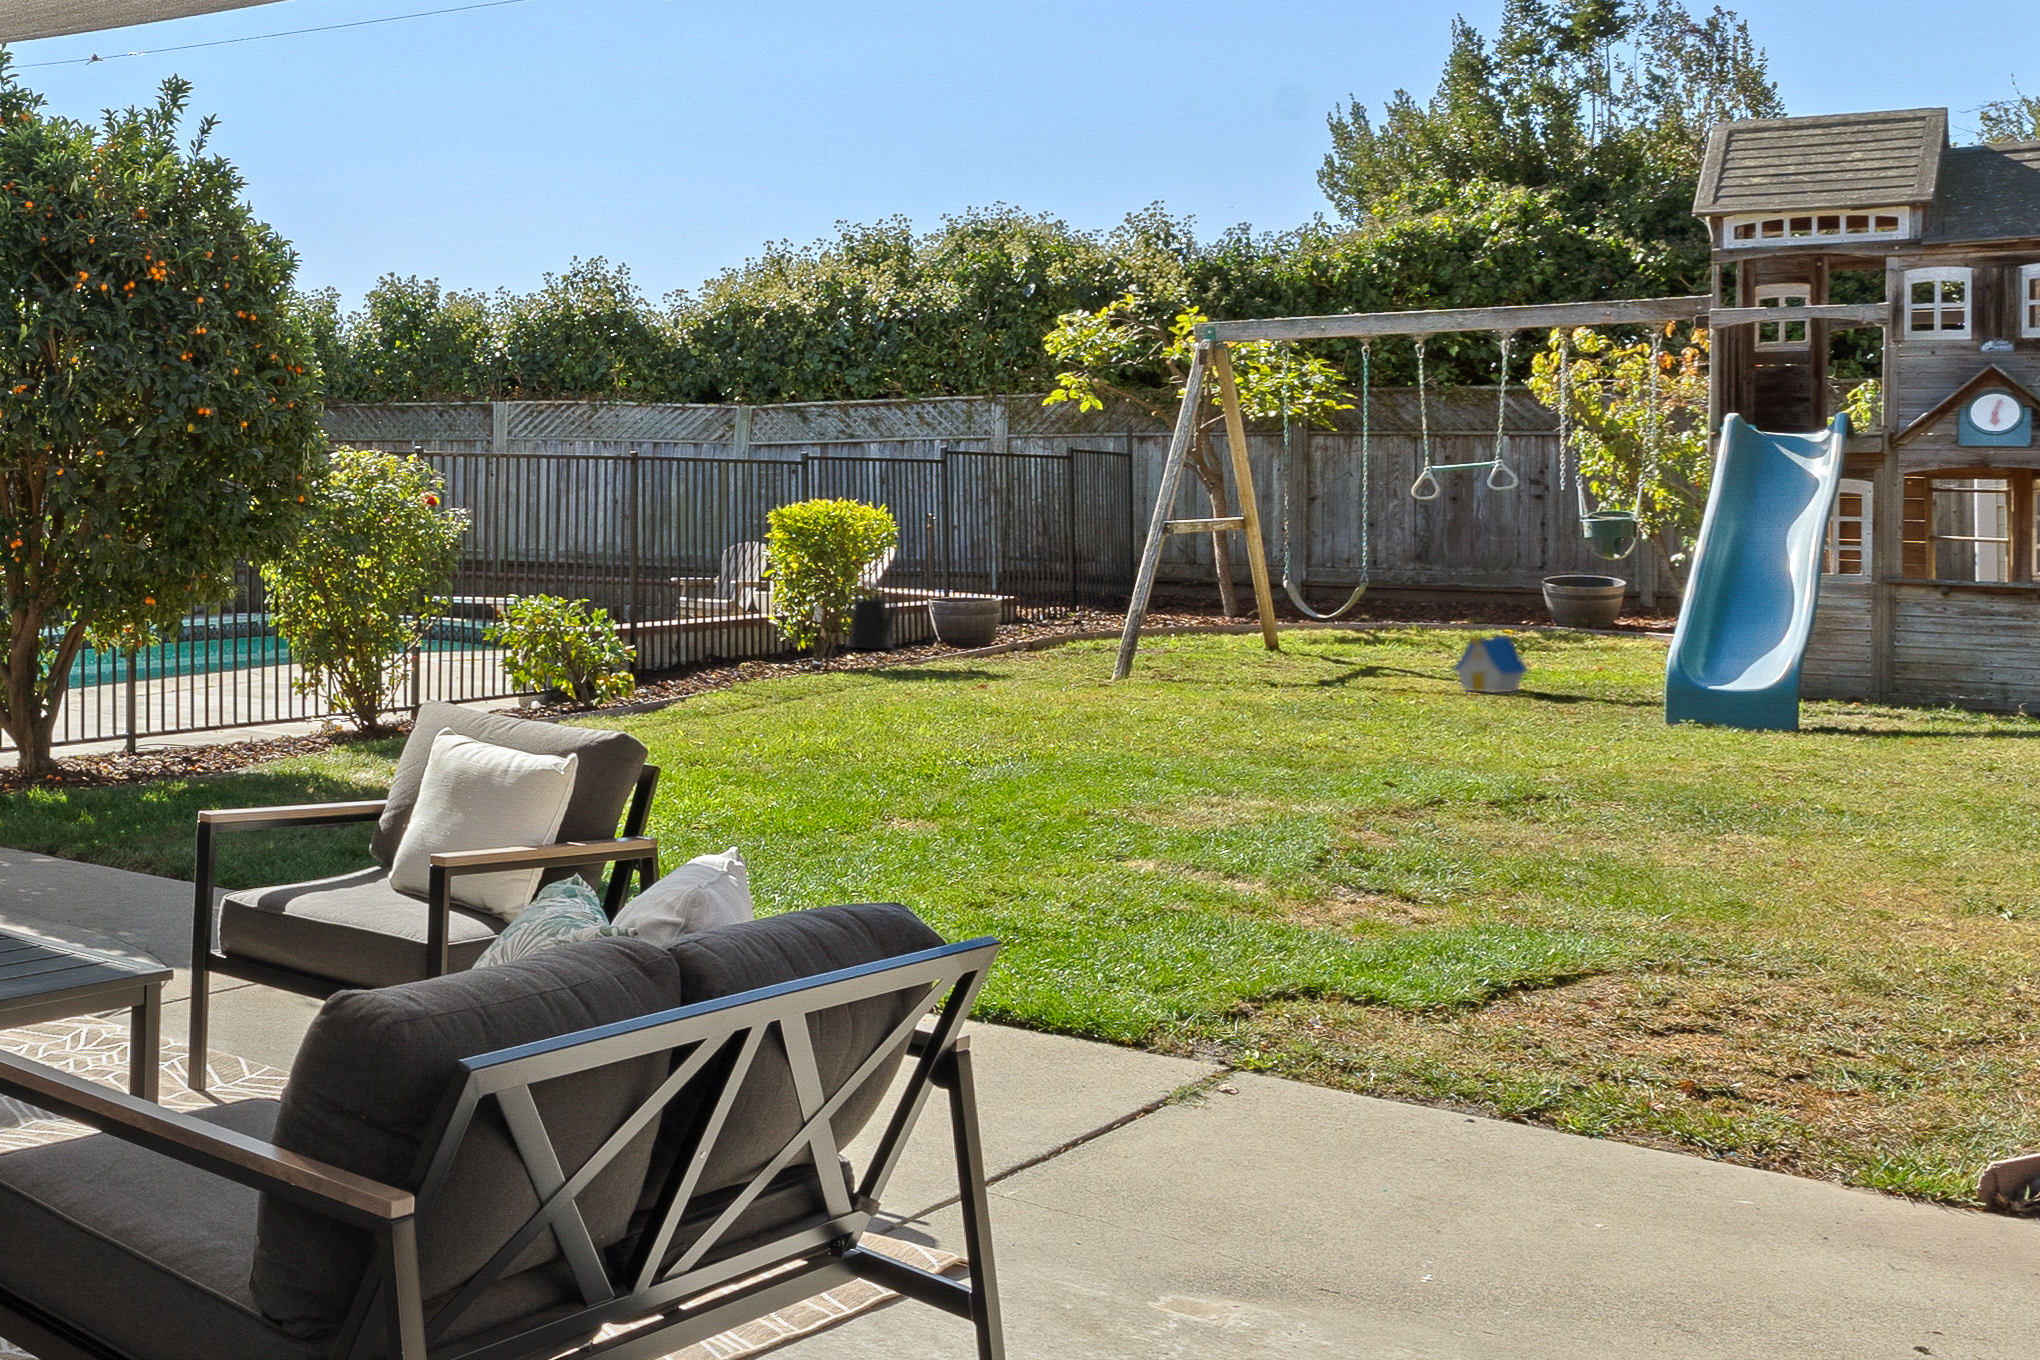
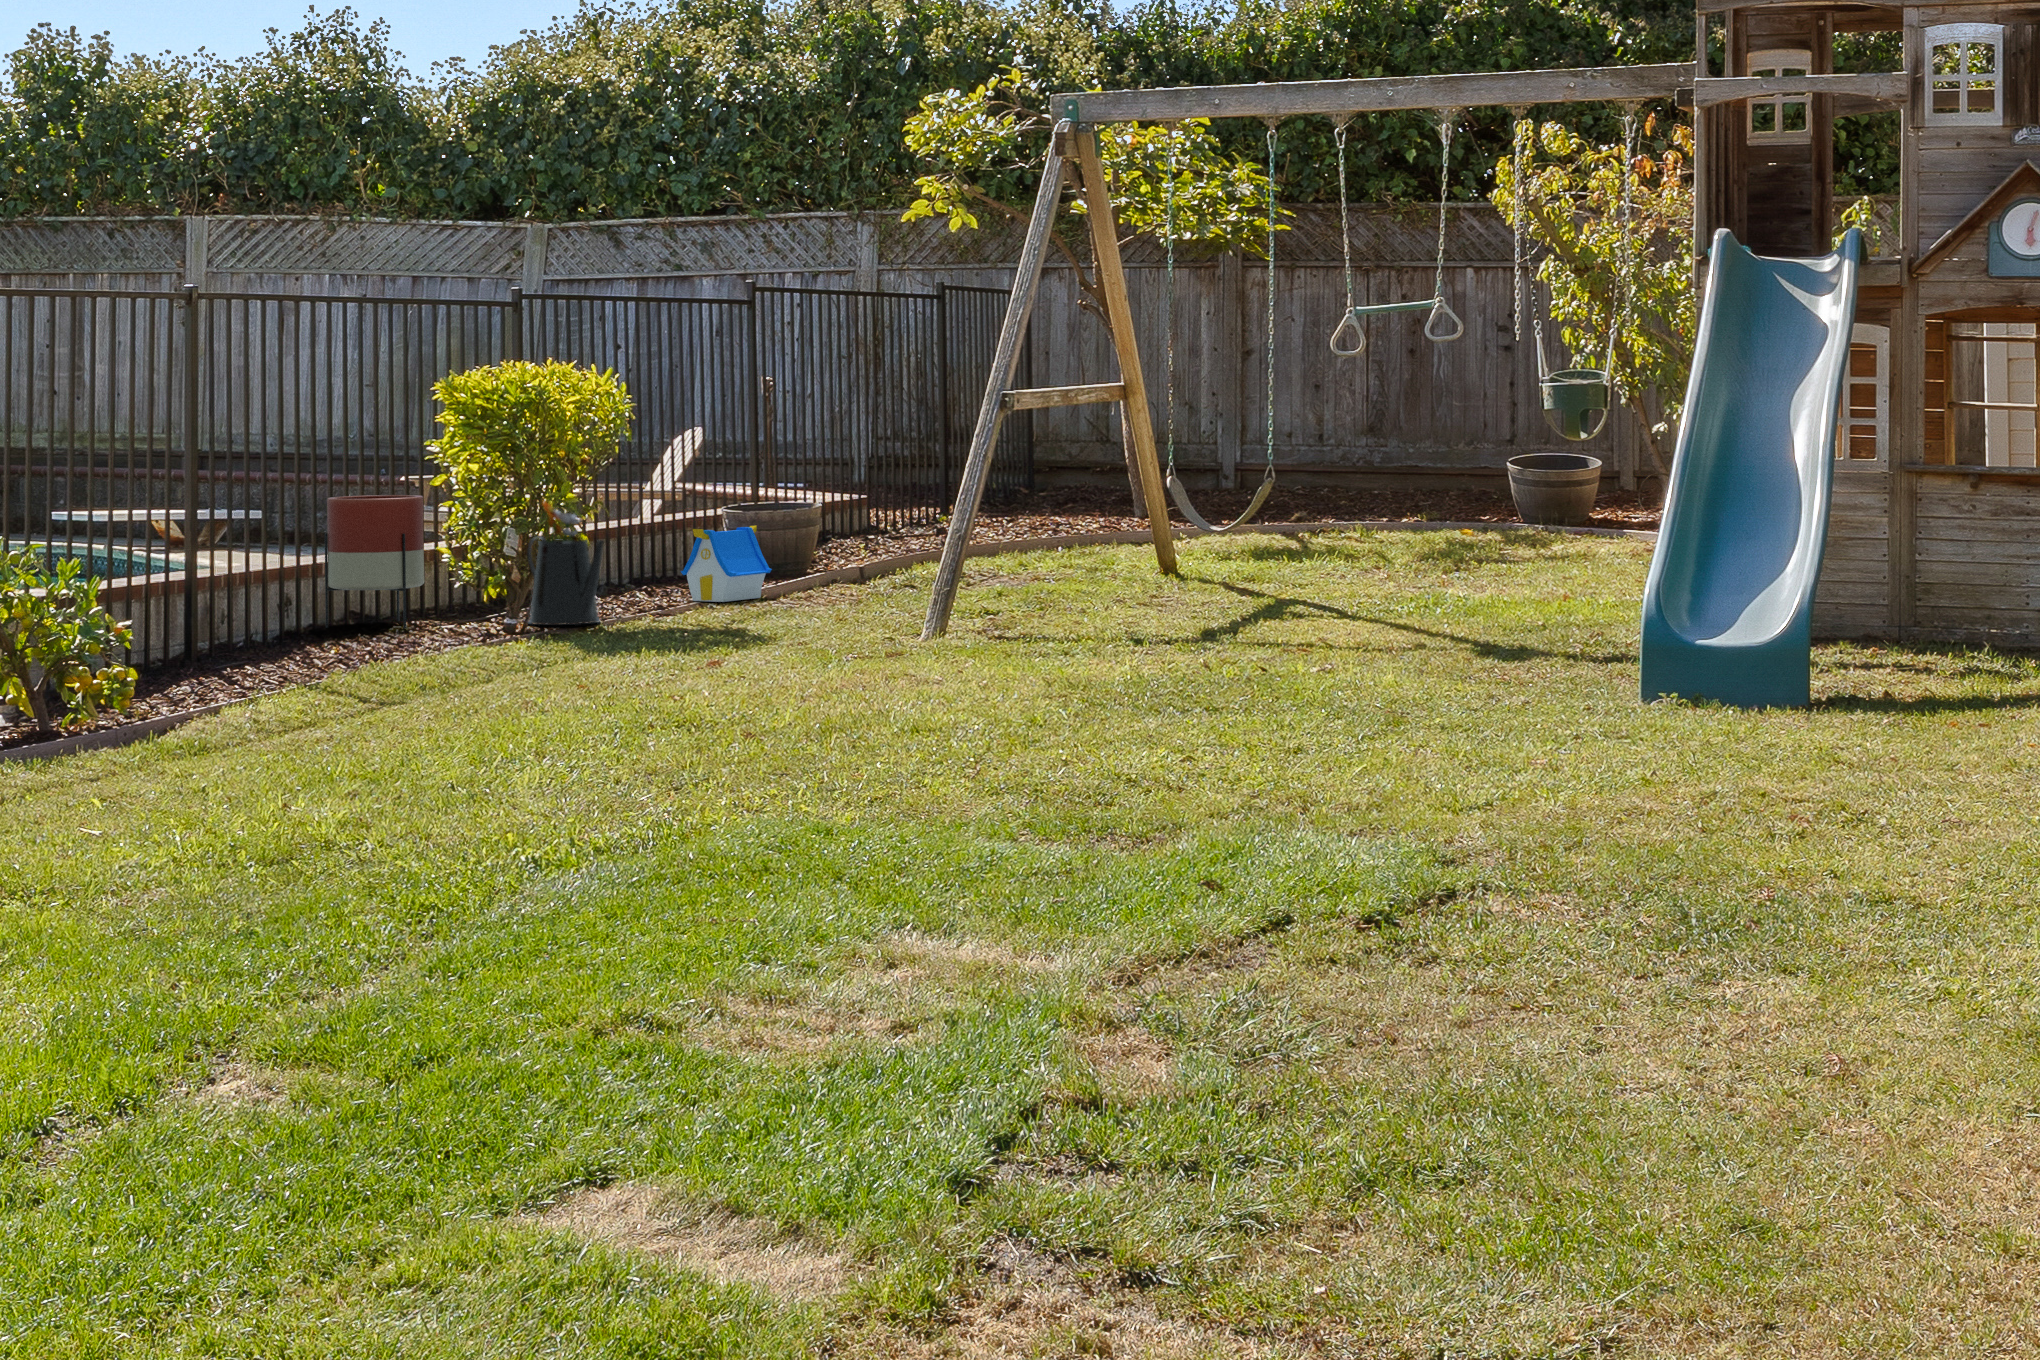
planter: none [722,568,782,646] -> present [325,495,425,629]
toy house: present [1453,636,1528,693] -> present [681,526,772,602]

